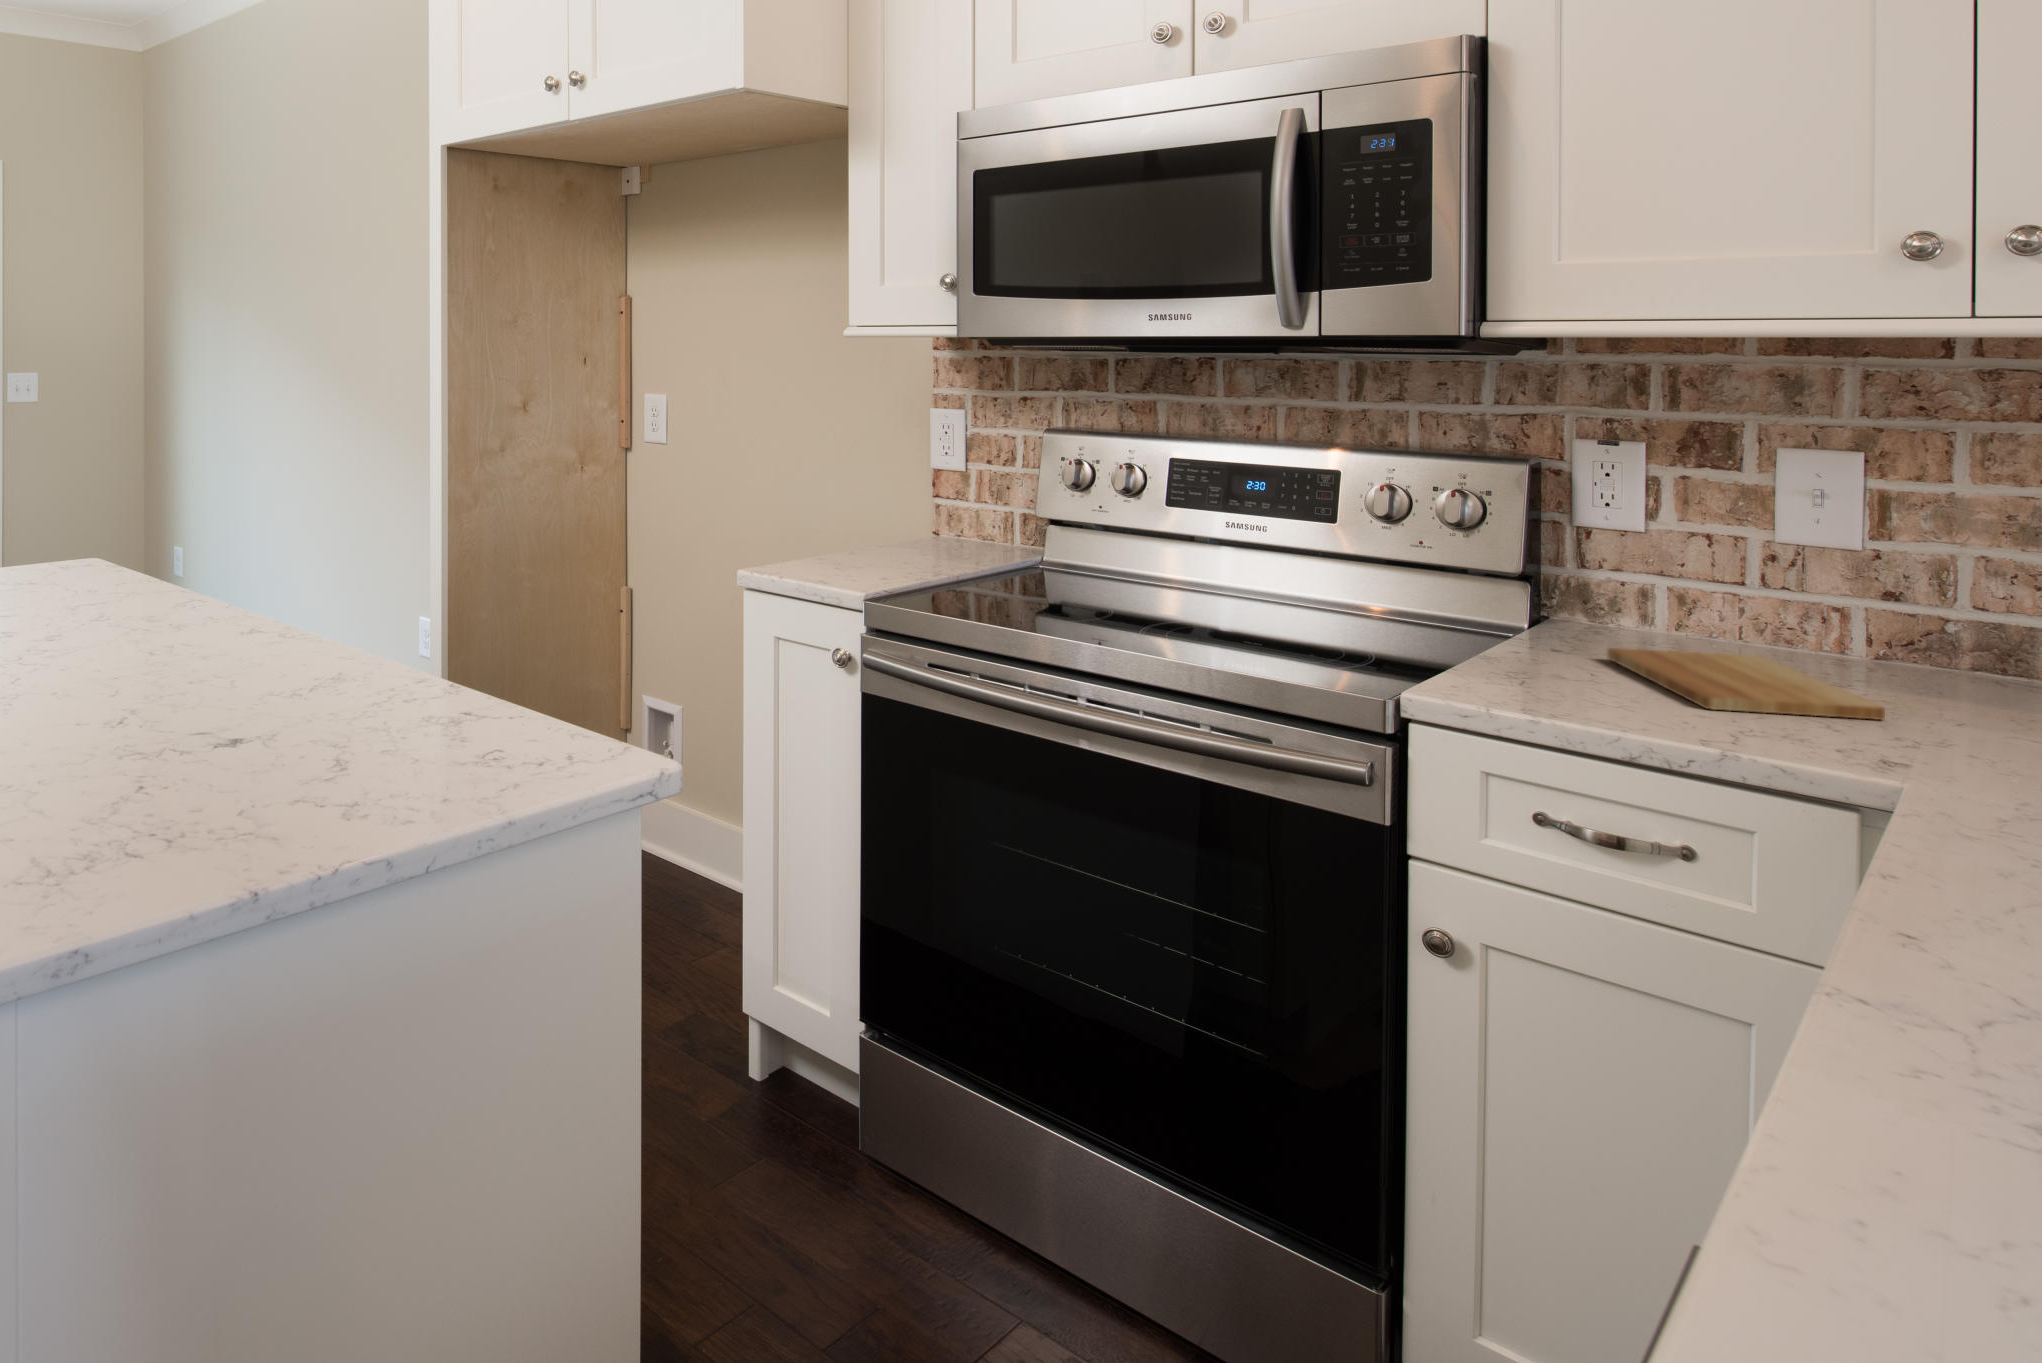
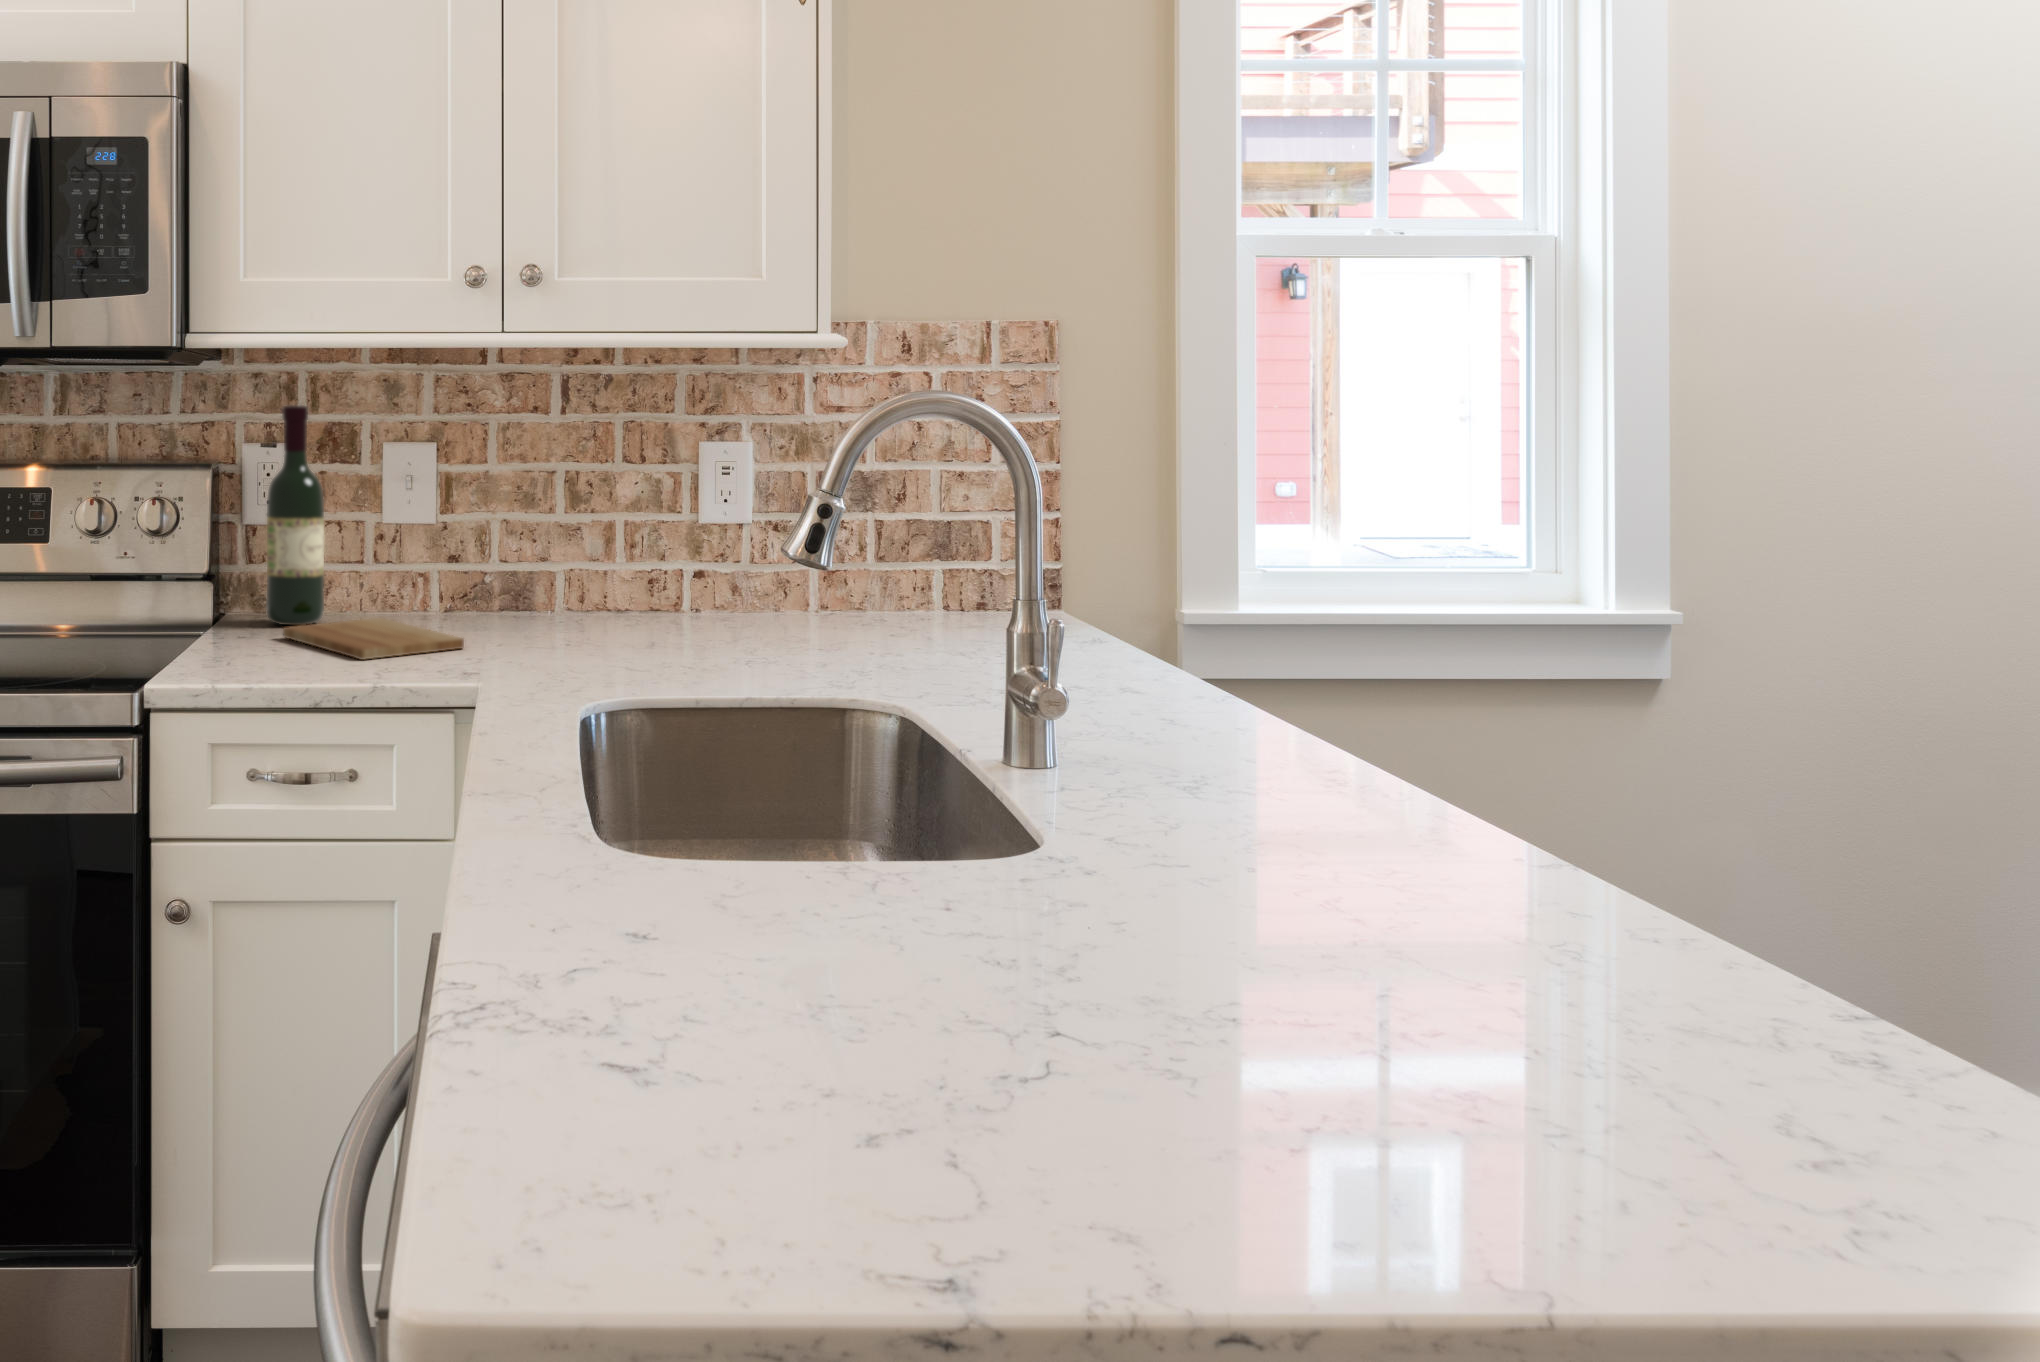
wine bottle: none [1596,399,1679,646] -> present [266,405,324,625]

